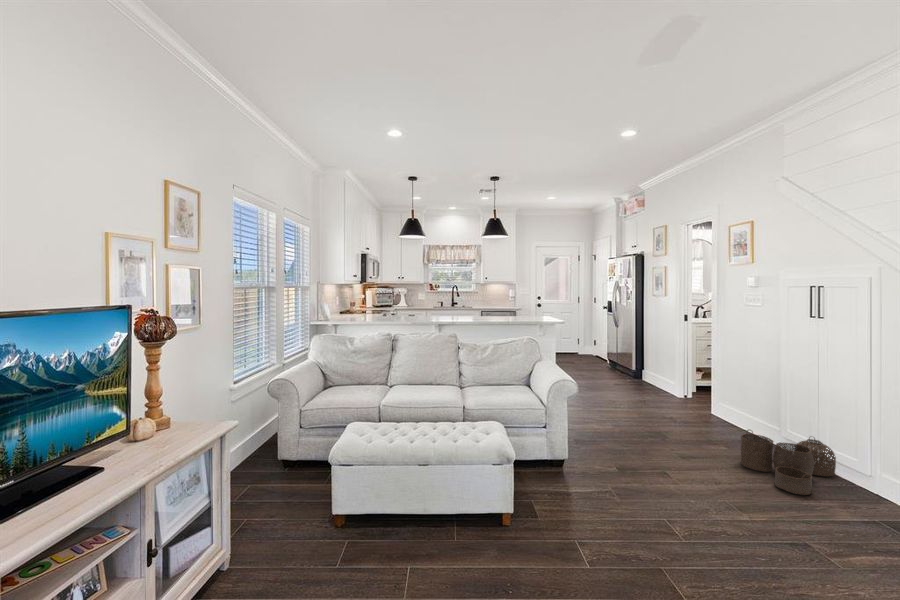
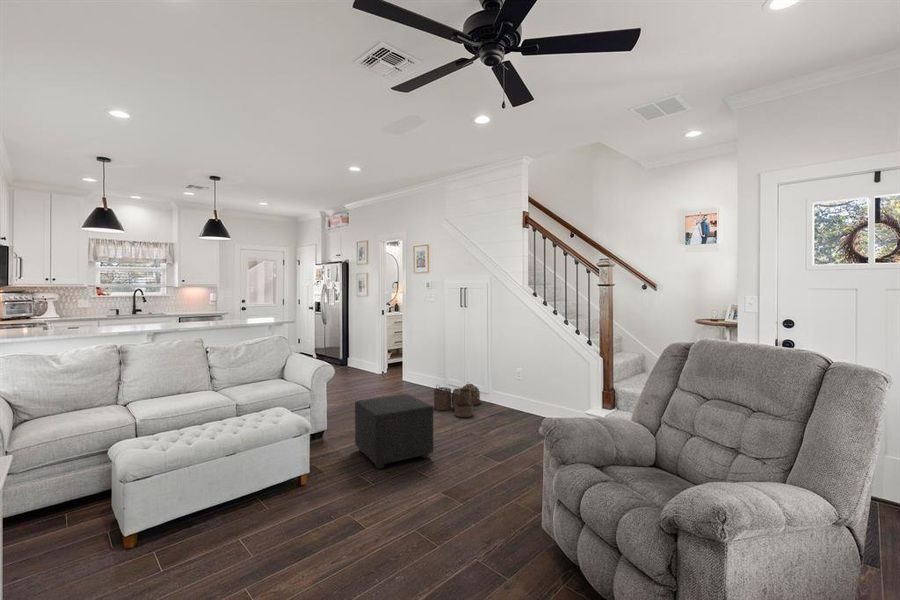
ottoman: none [594,431,706,542] -> present [355,394,434,469]

